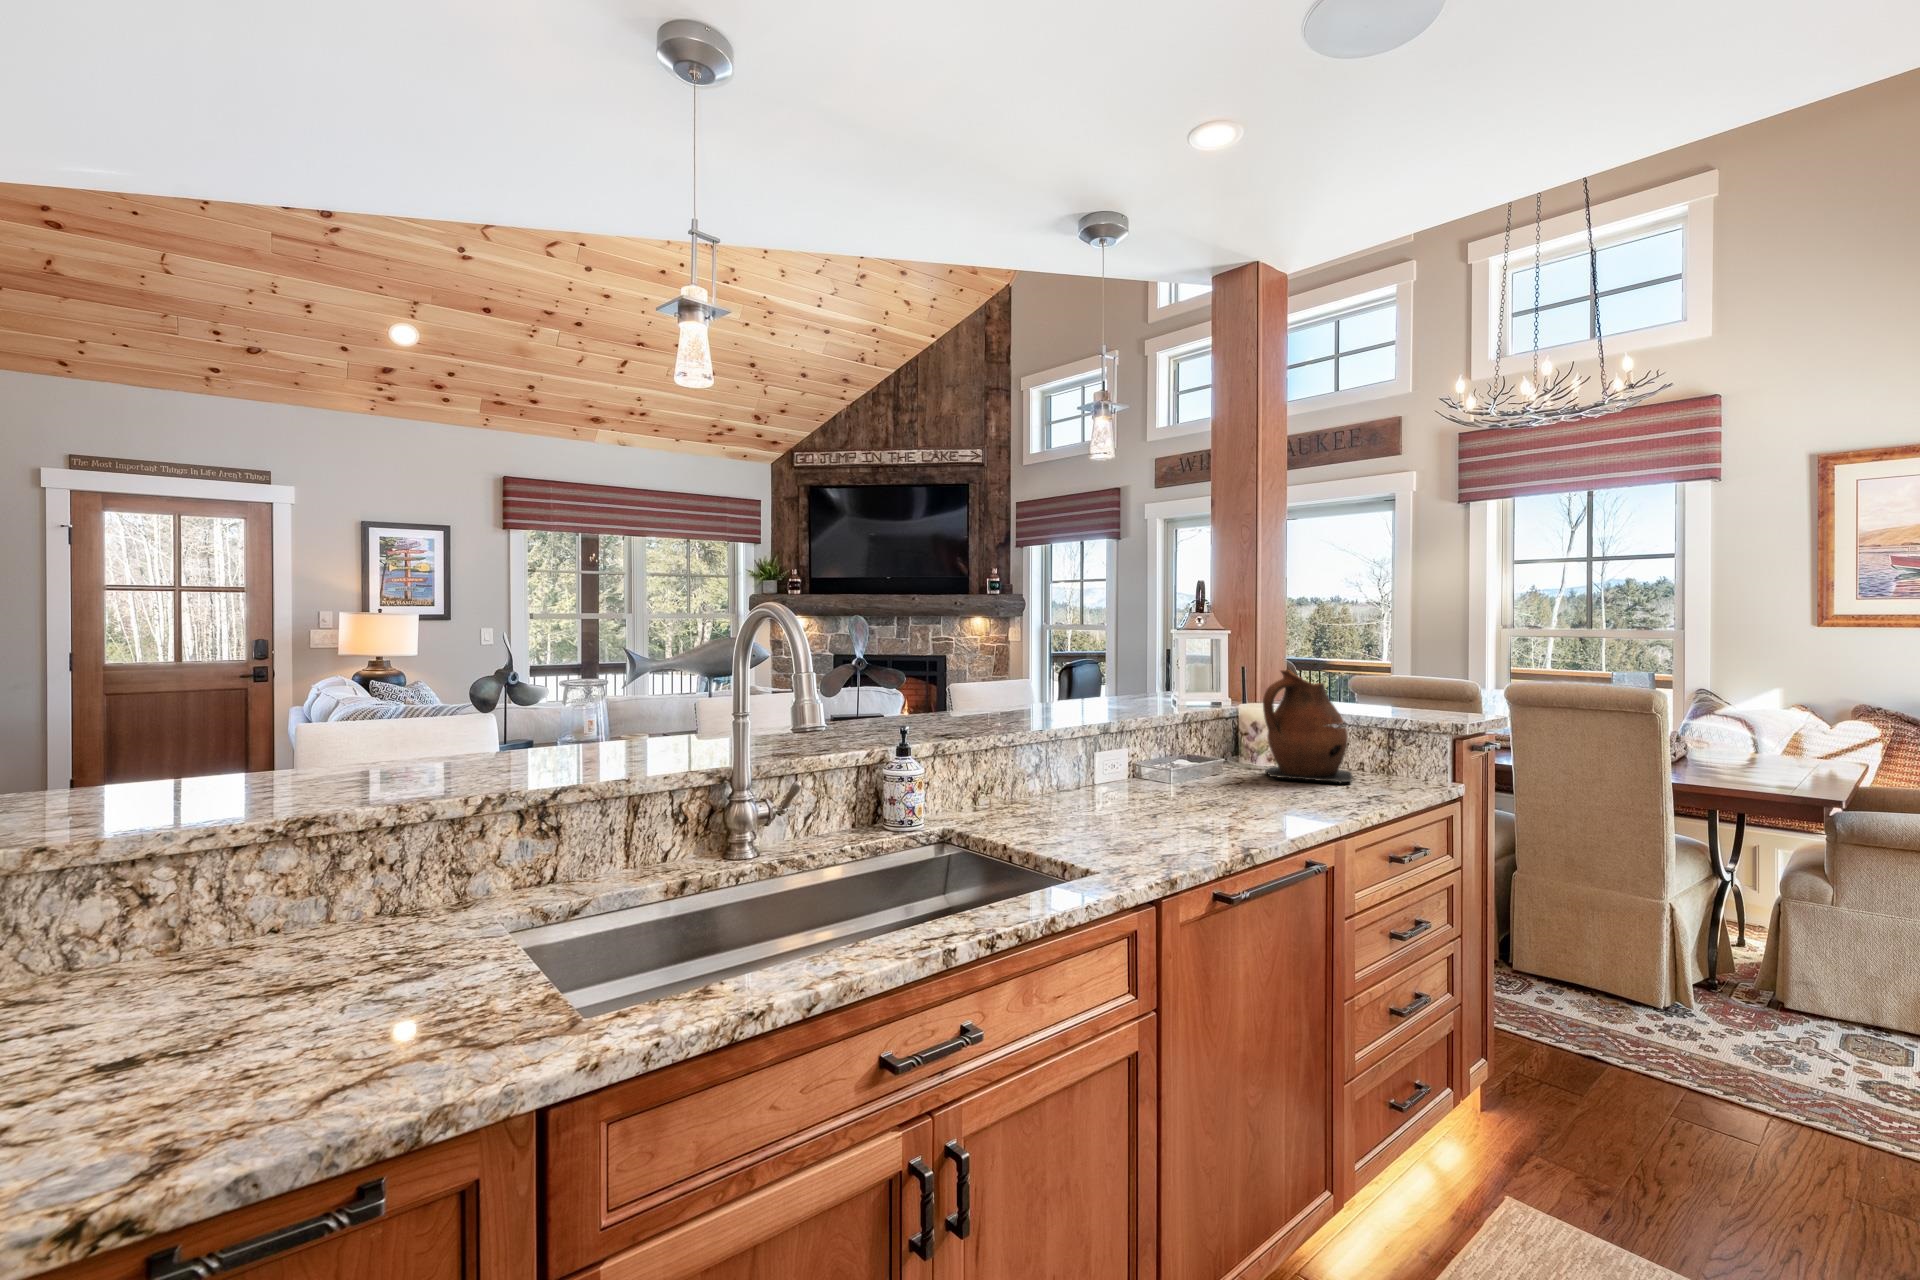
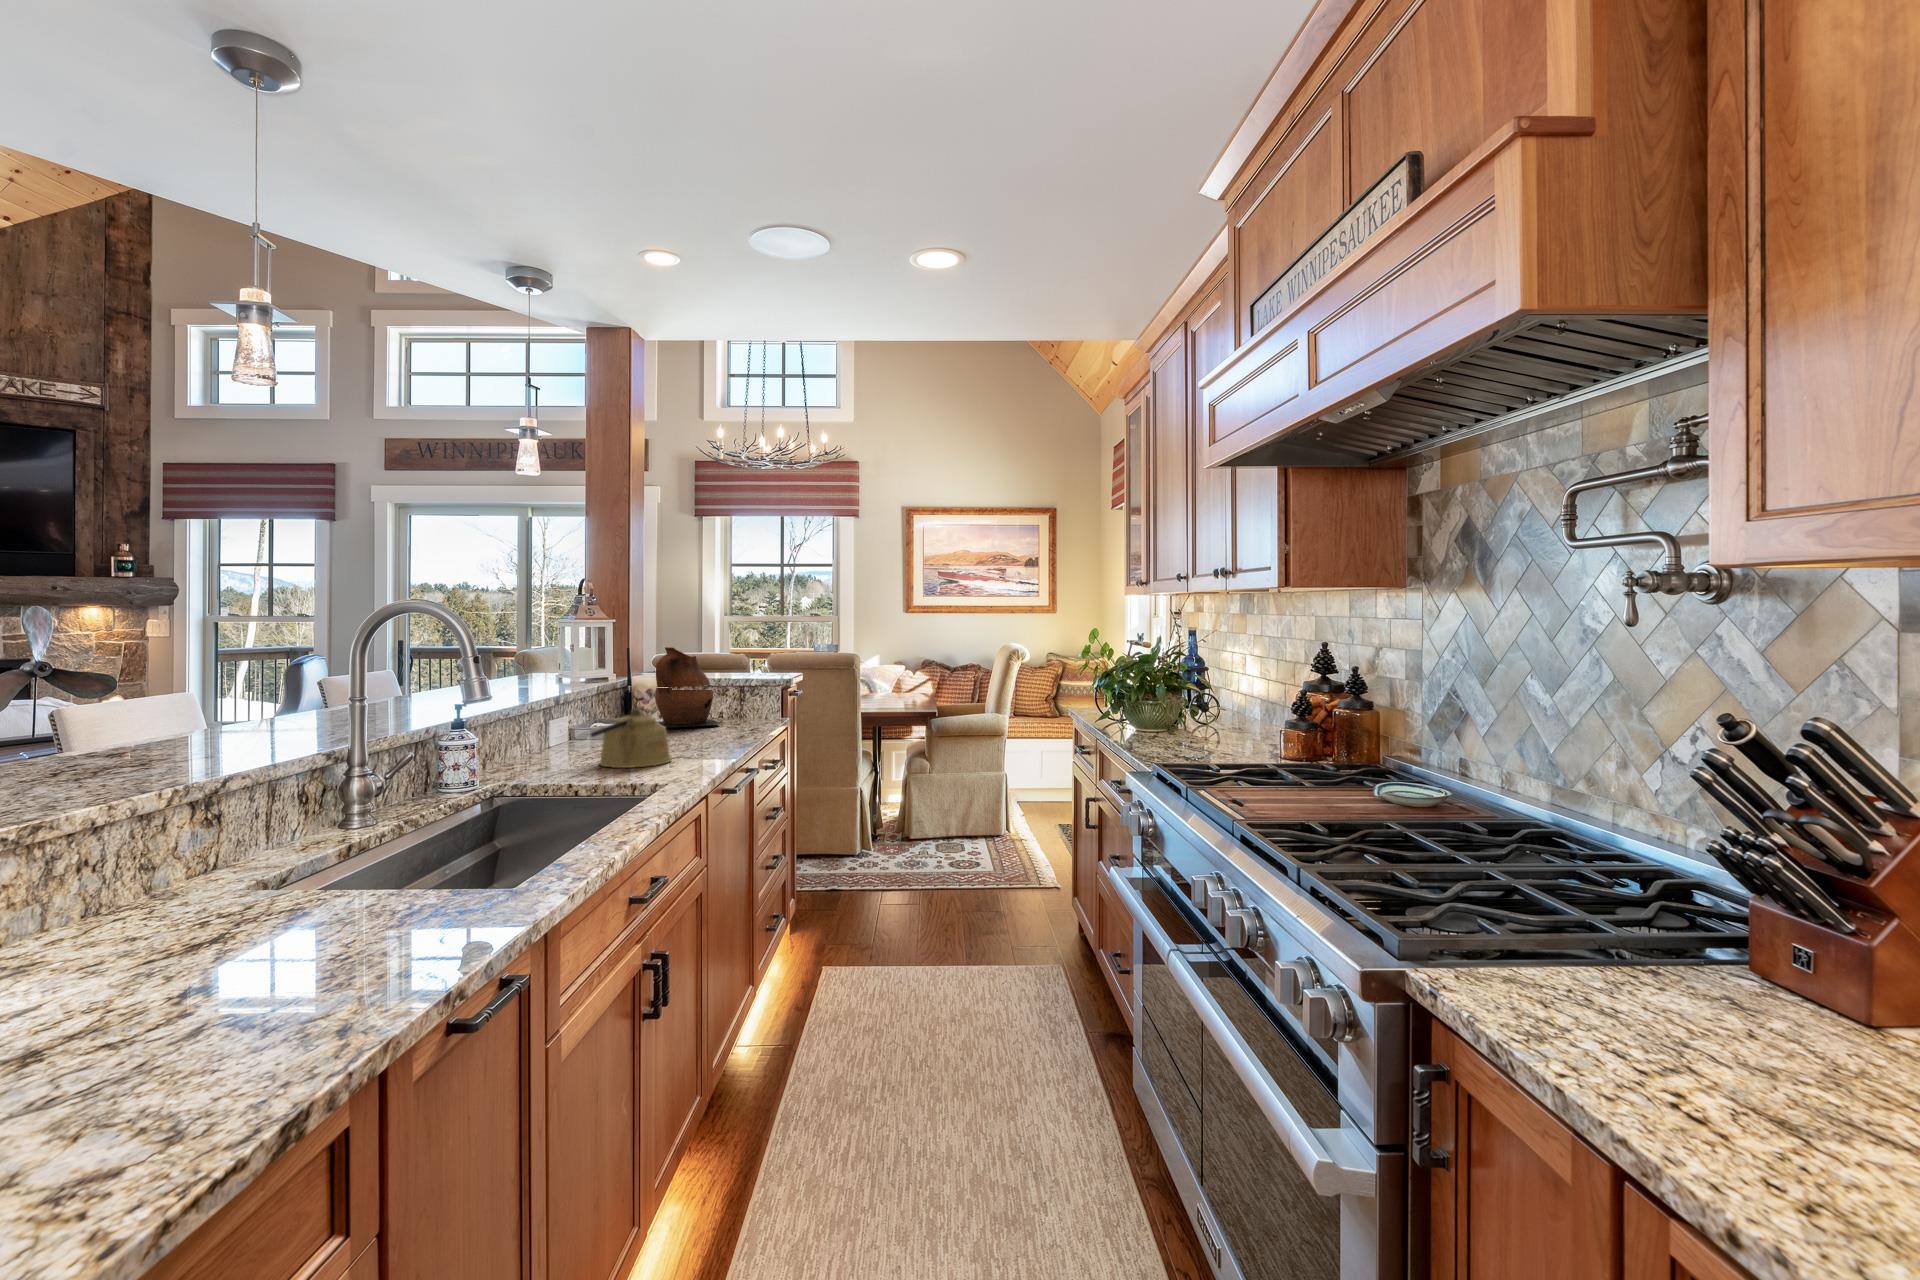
kettle: none [1078,753,1187,836] -> present [591,709,671,768]

